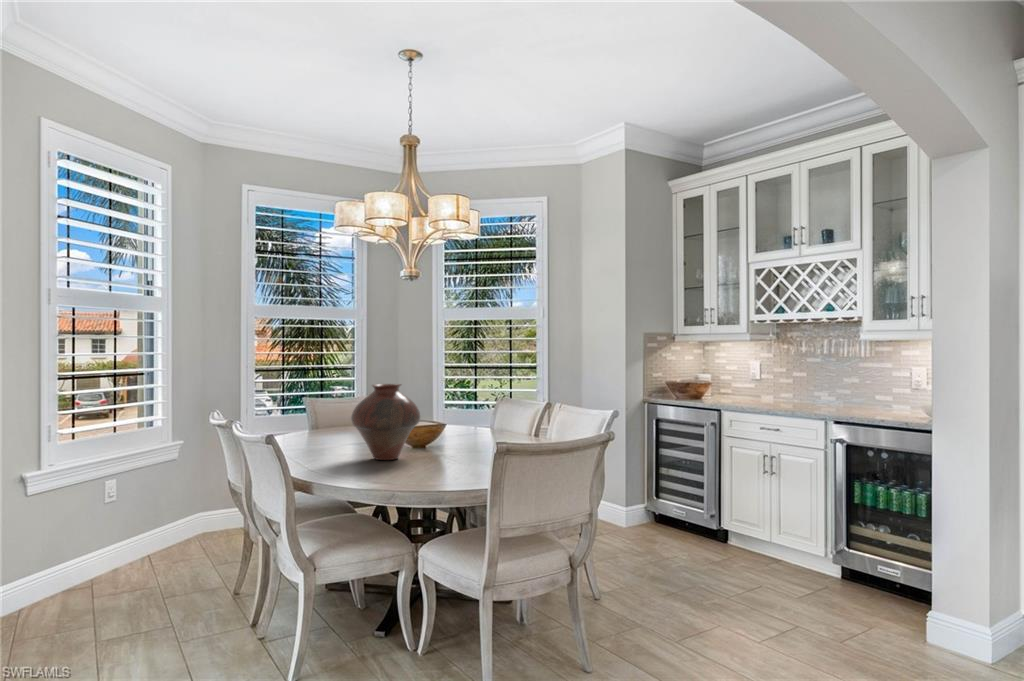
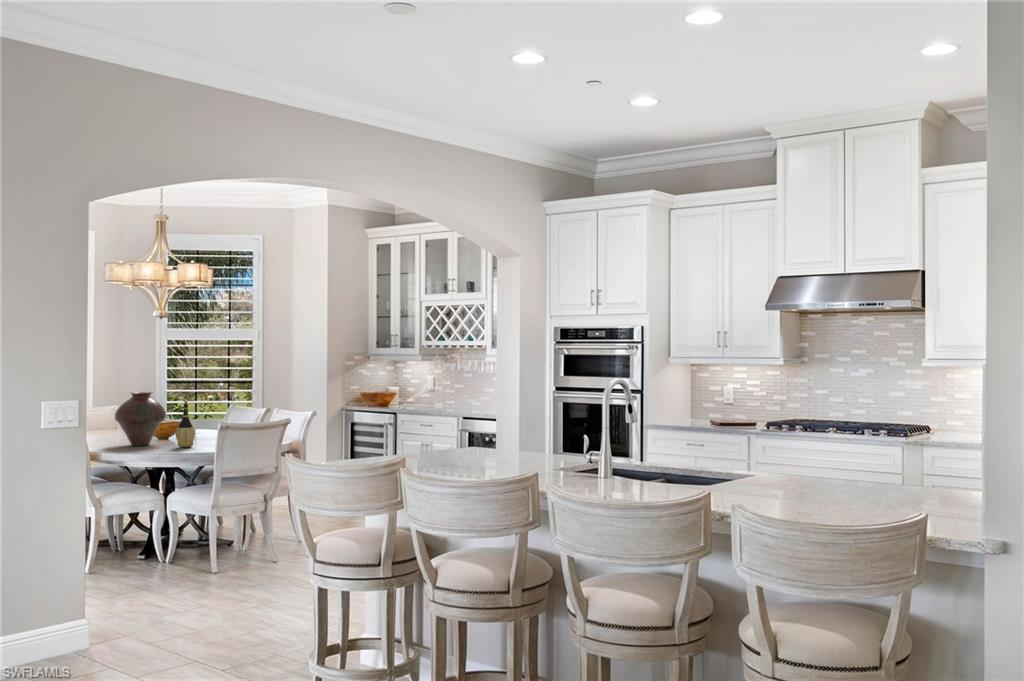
wine bottle: none [430,398,457,467] -> present [176,401,195,447]

